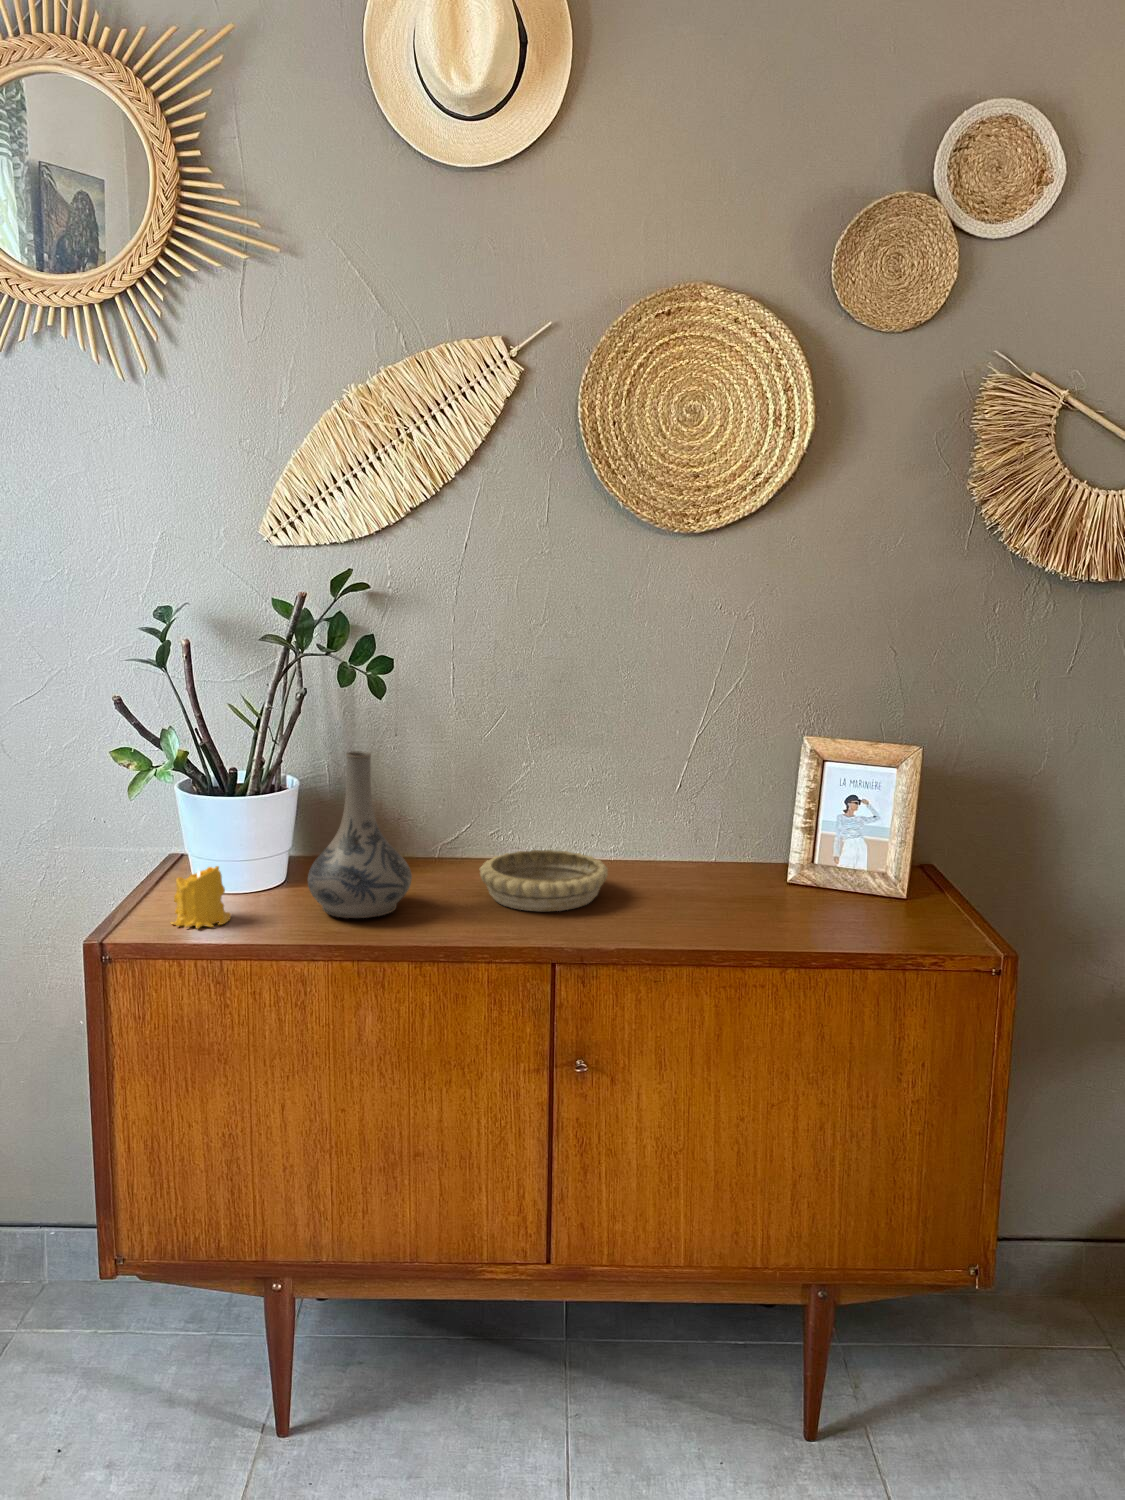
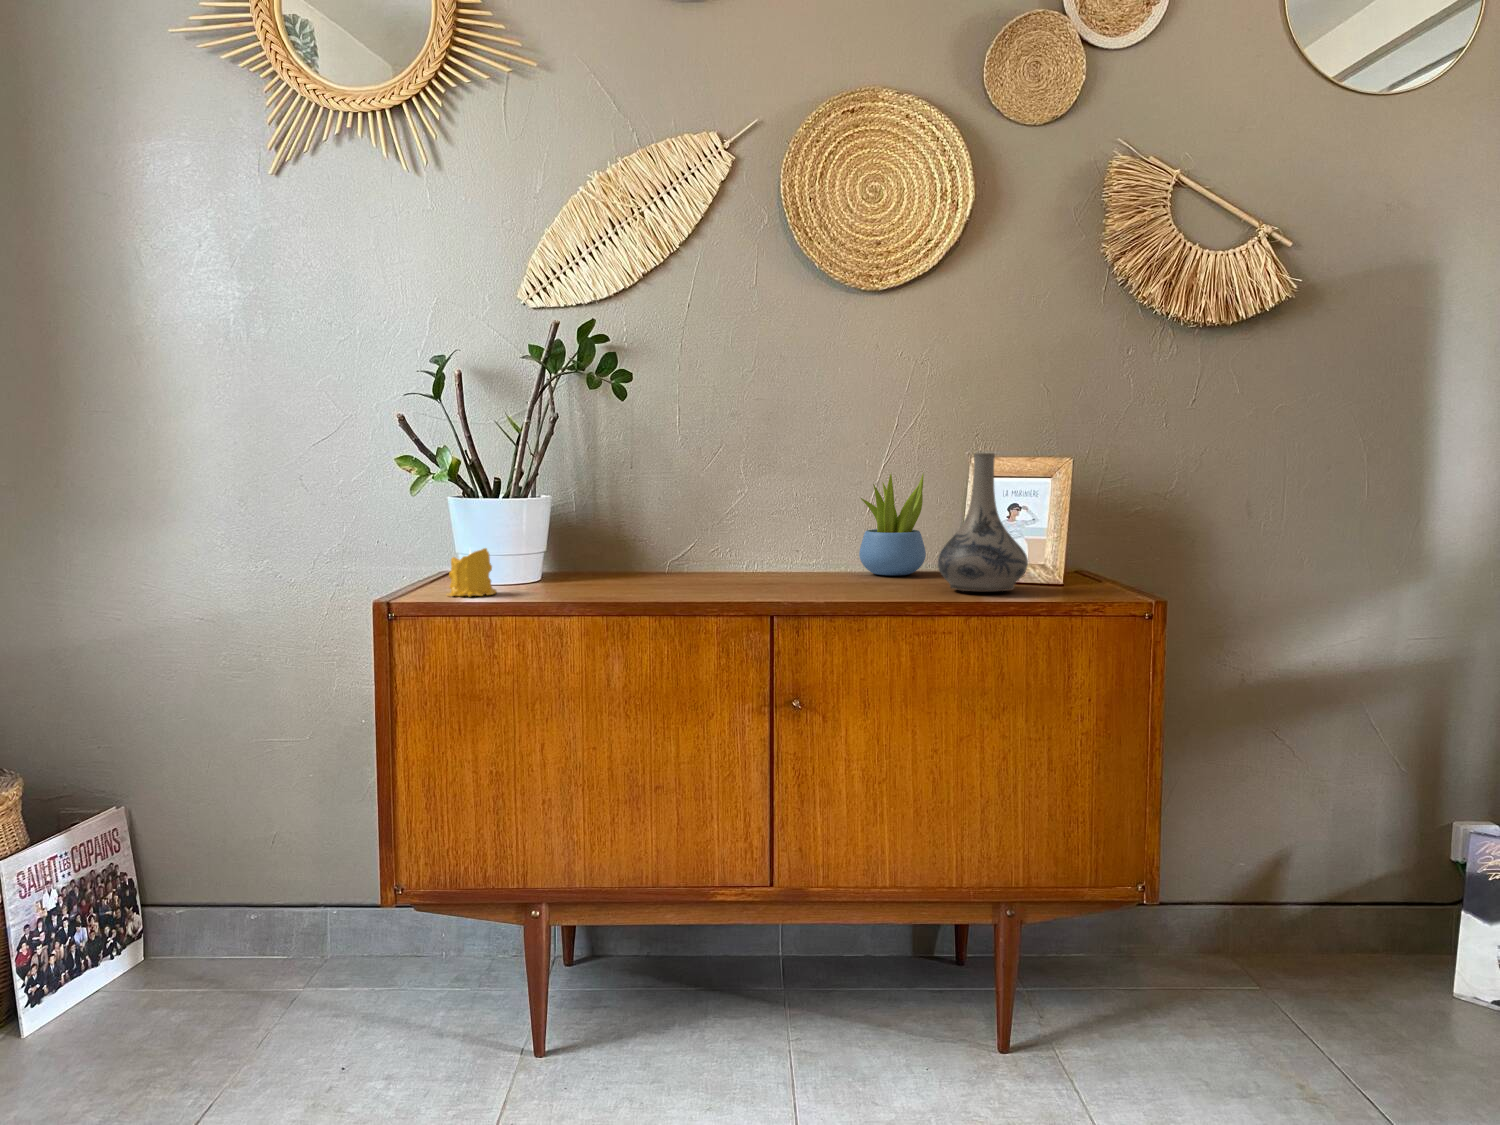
decorative vase: present [308,751,412,918] -> present [938,453,1028,591]
succulent plant: none [665,755,744,878] -> present [859,474,926,575]
decorative bowl: present [480,850,608,911] -> none [705,552,813,588]

